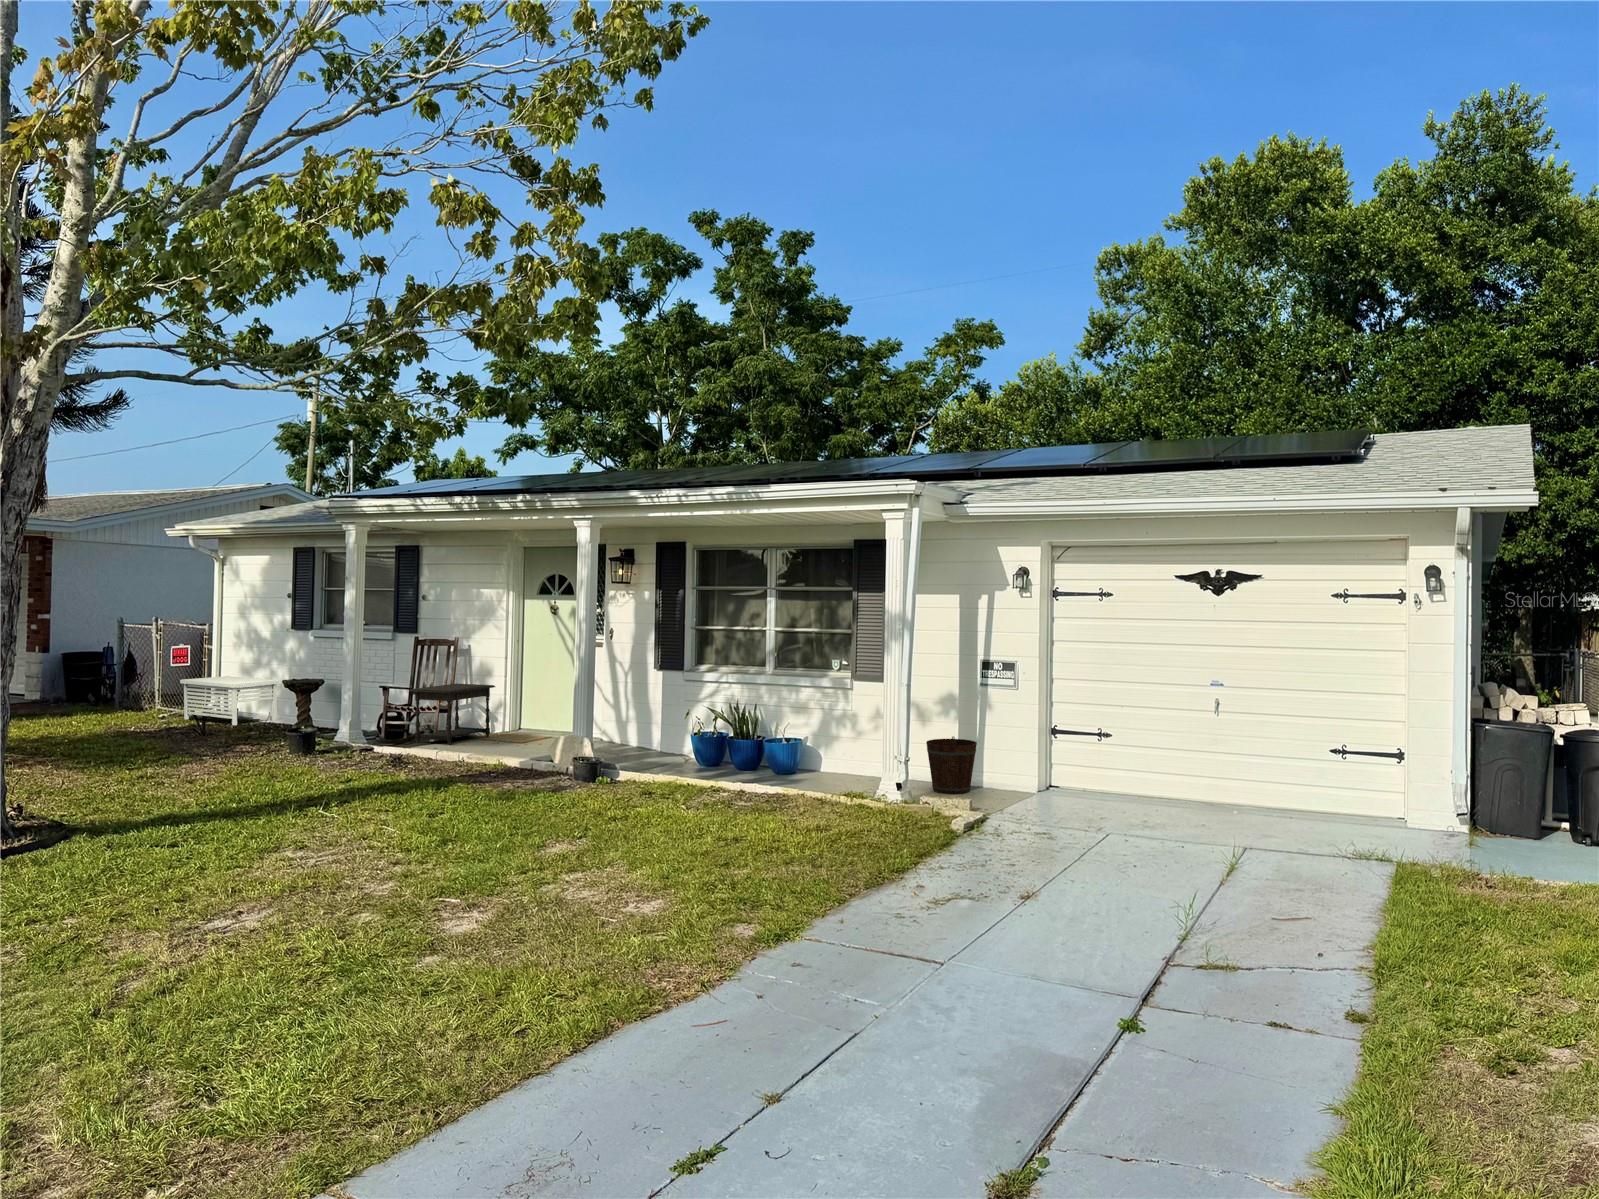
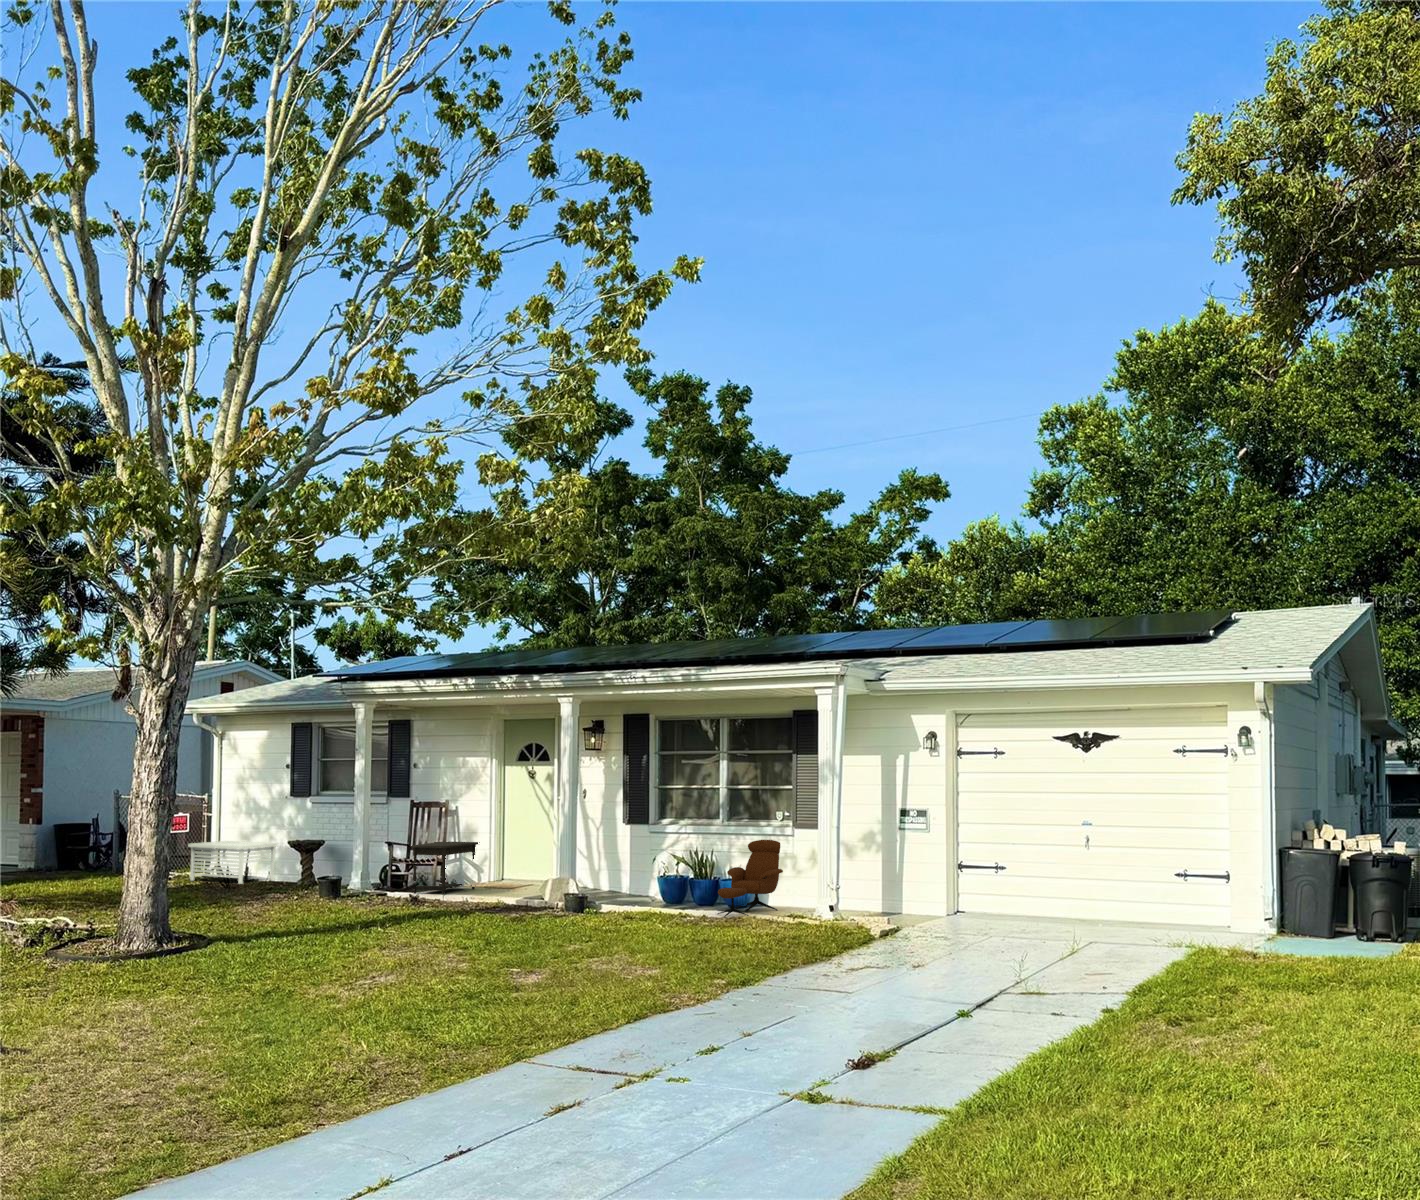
lounge chair: none [757,693,837,788] -> present [717,840,783,917]
bucket: present [926,736,977,794] -> none [856,872,898,919]

